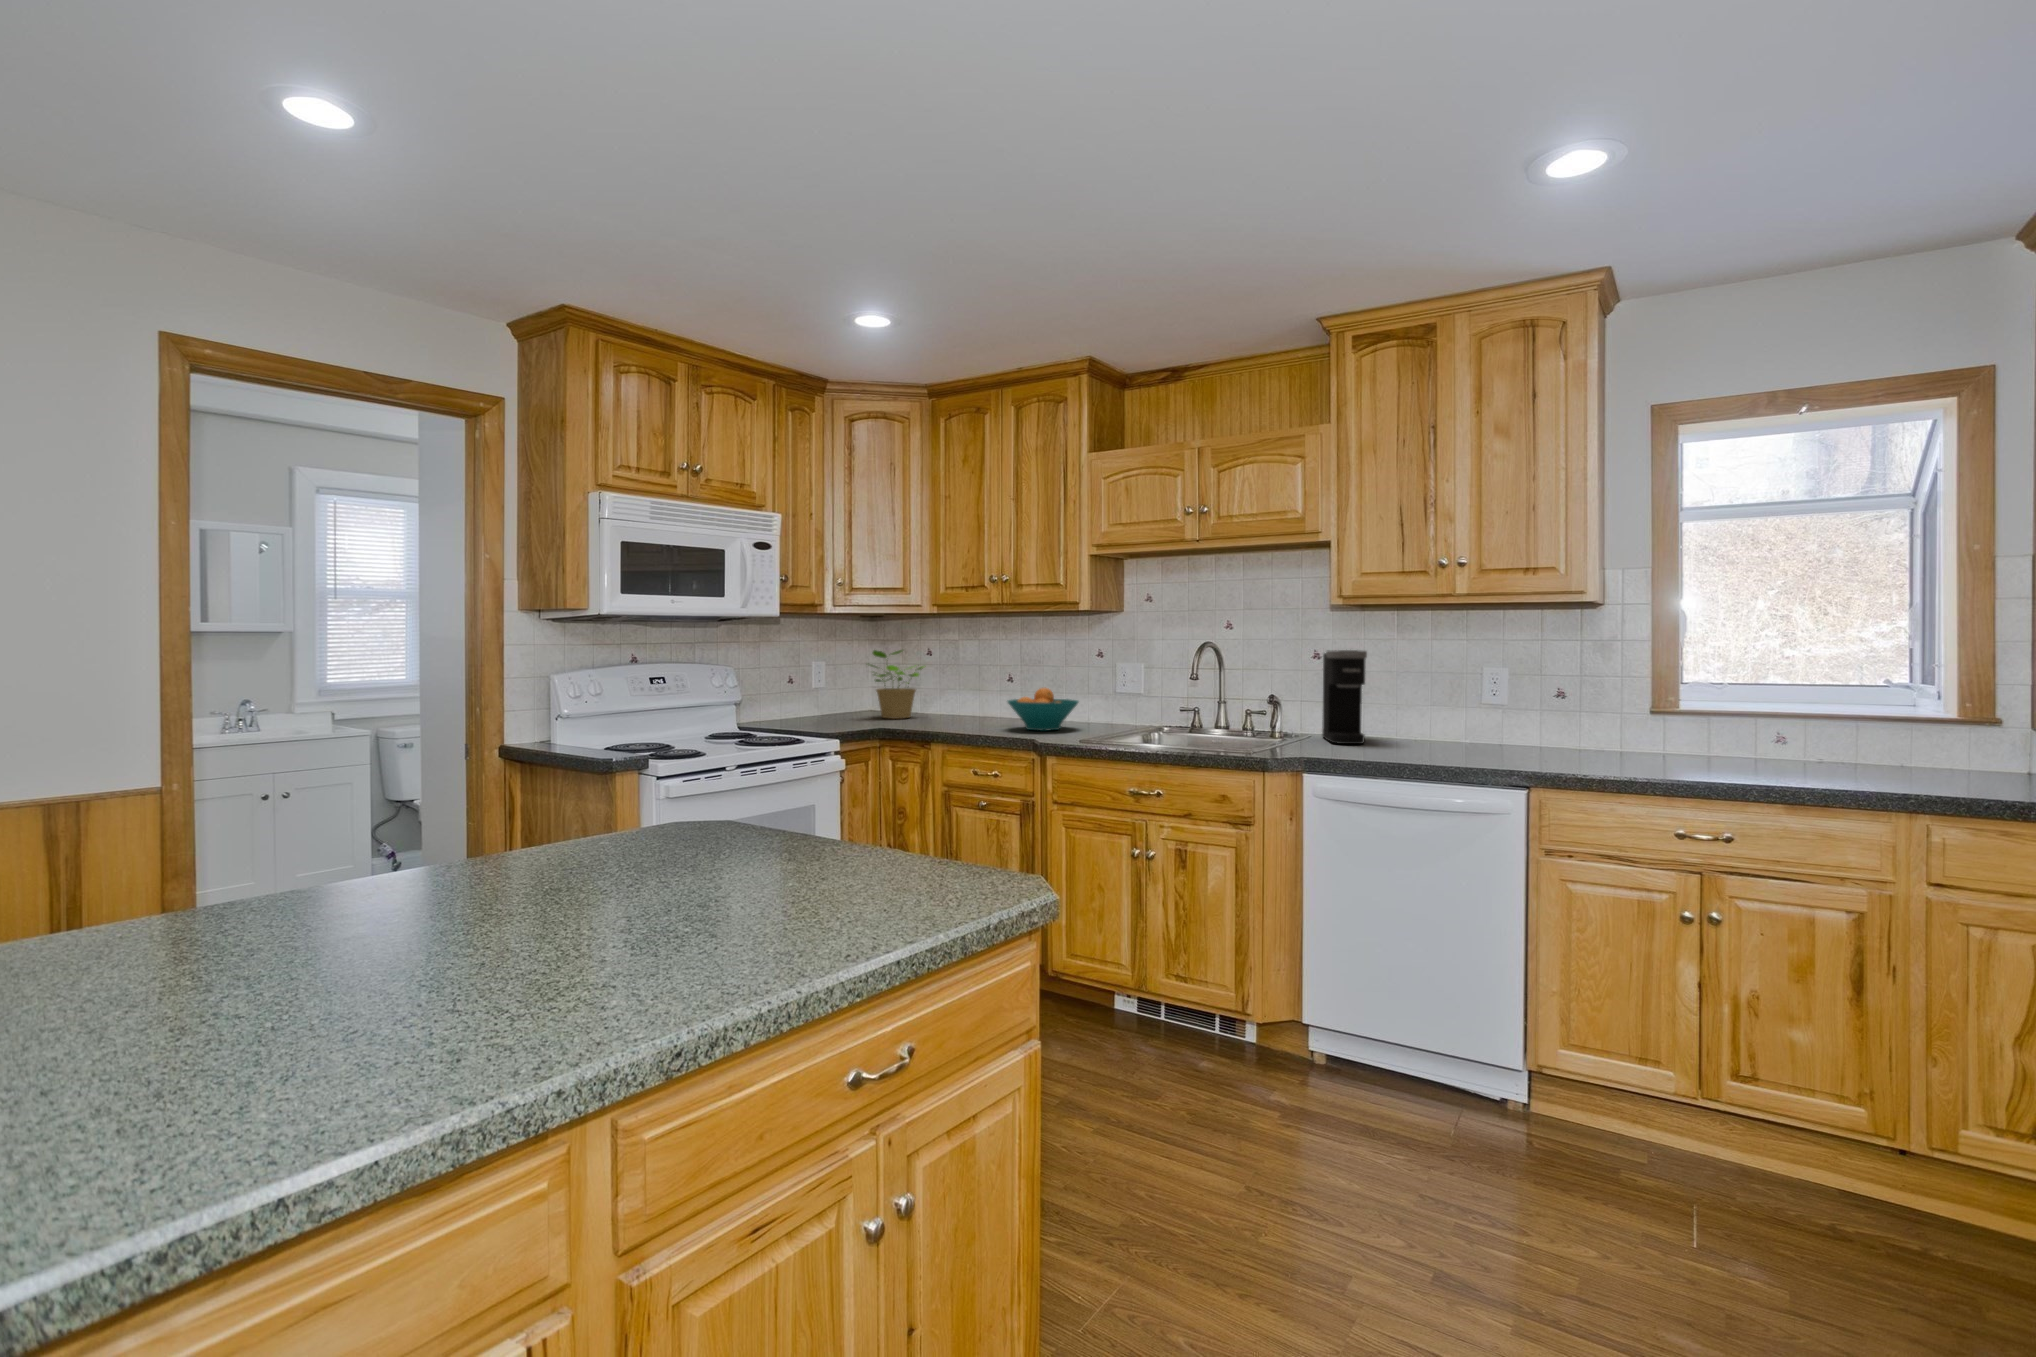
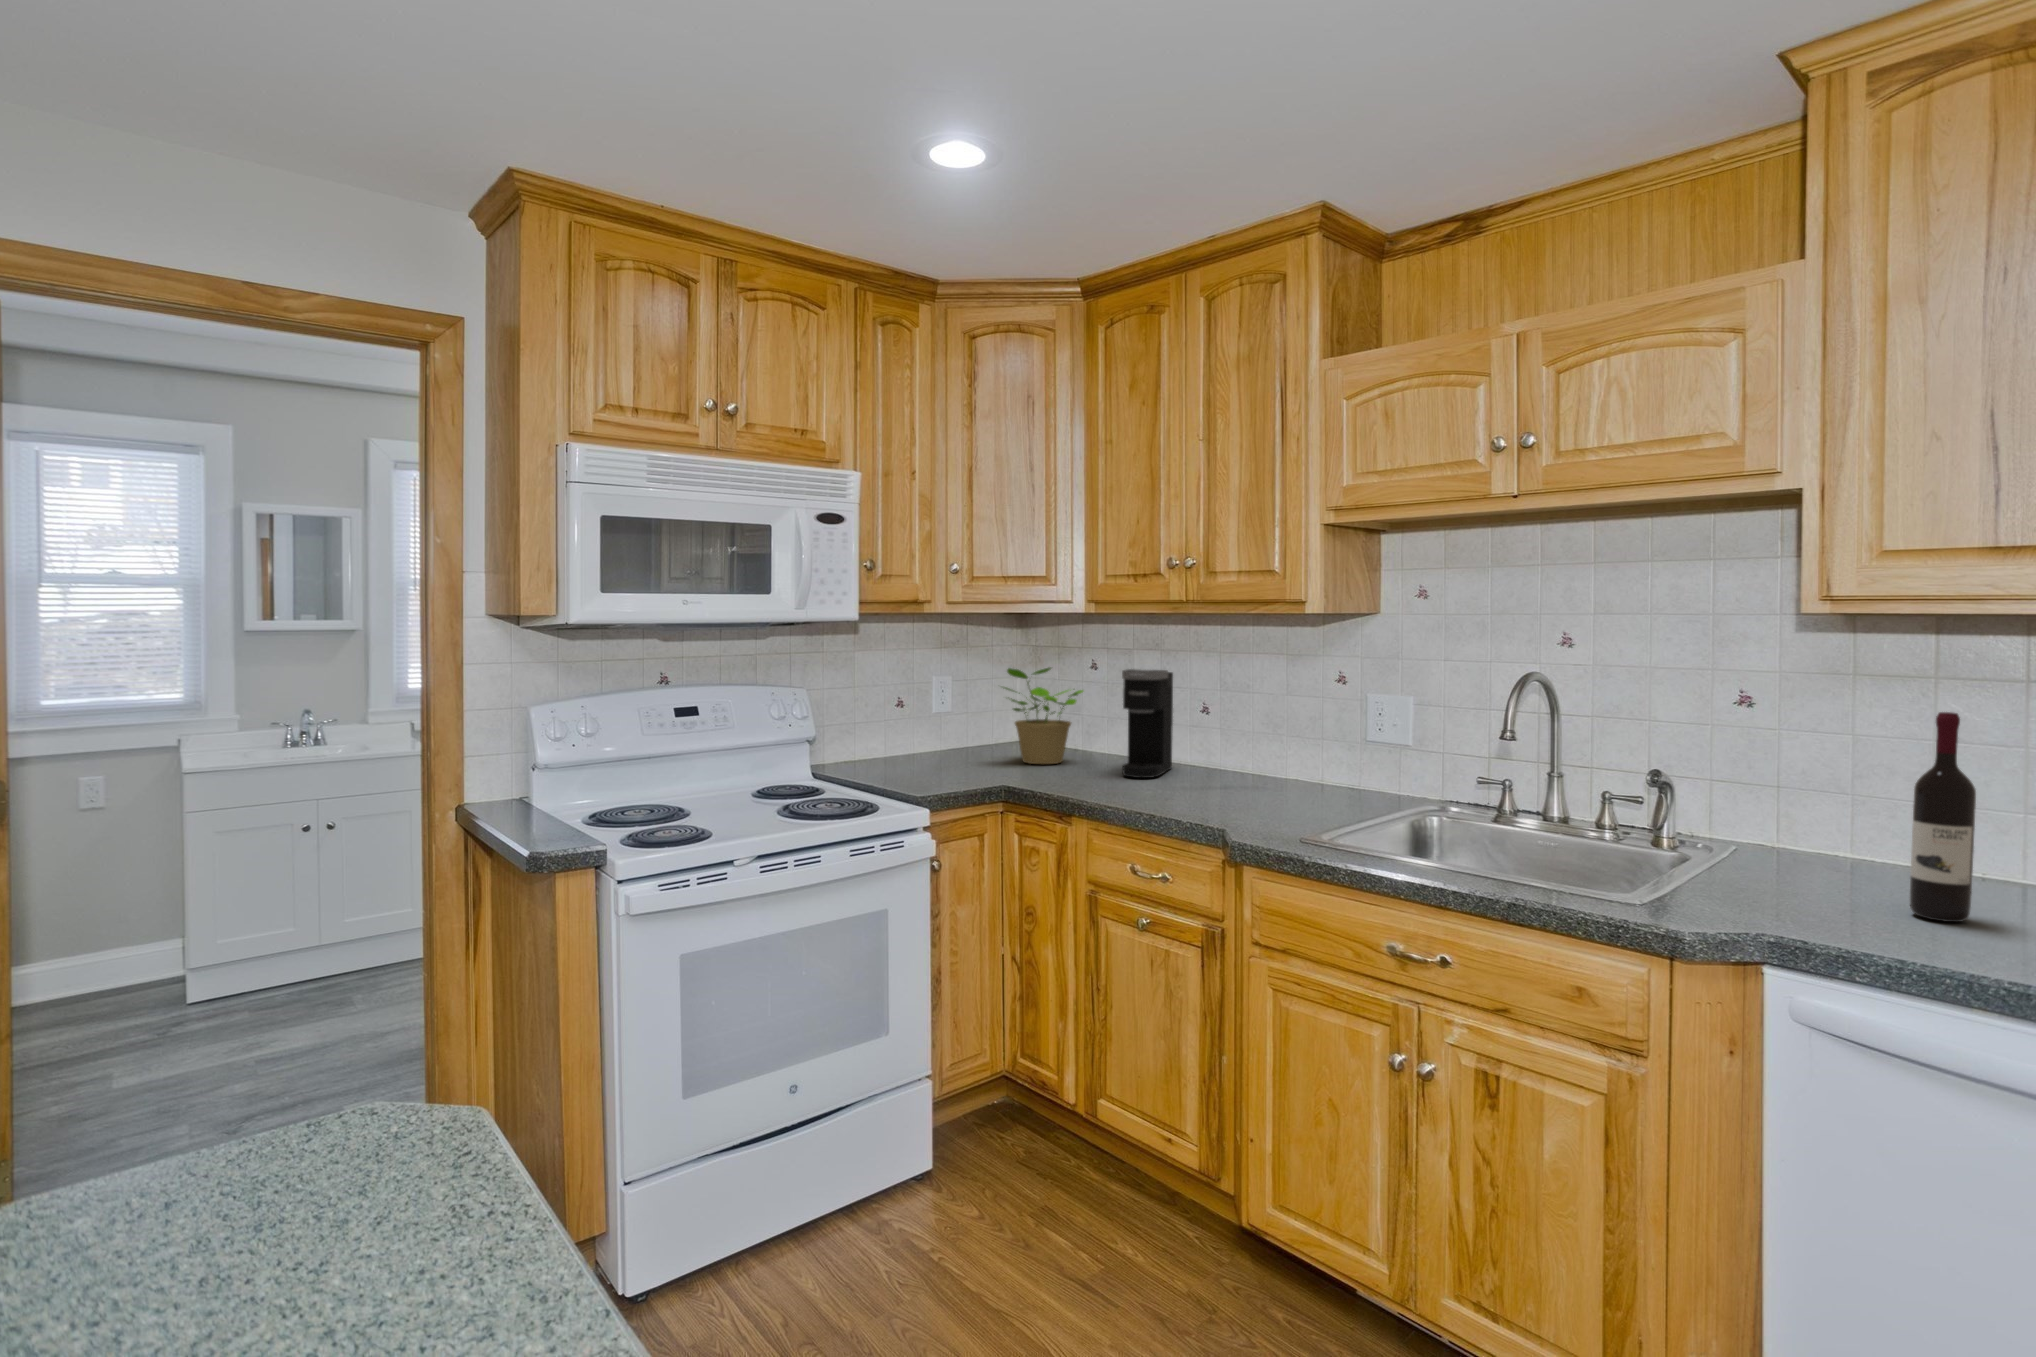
coffee maker: present [1322,650,1367,744] -> present [1122,669,1173,778]
wine bottle: none [1371,653,1396,753] -> present [1910,712,1976,922]
fruit bowl: present [1008,688,1078,731] -> none [1189,734,1305,803]

